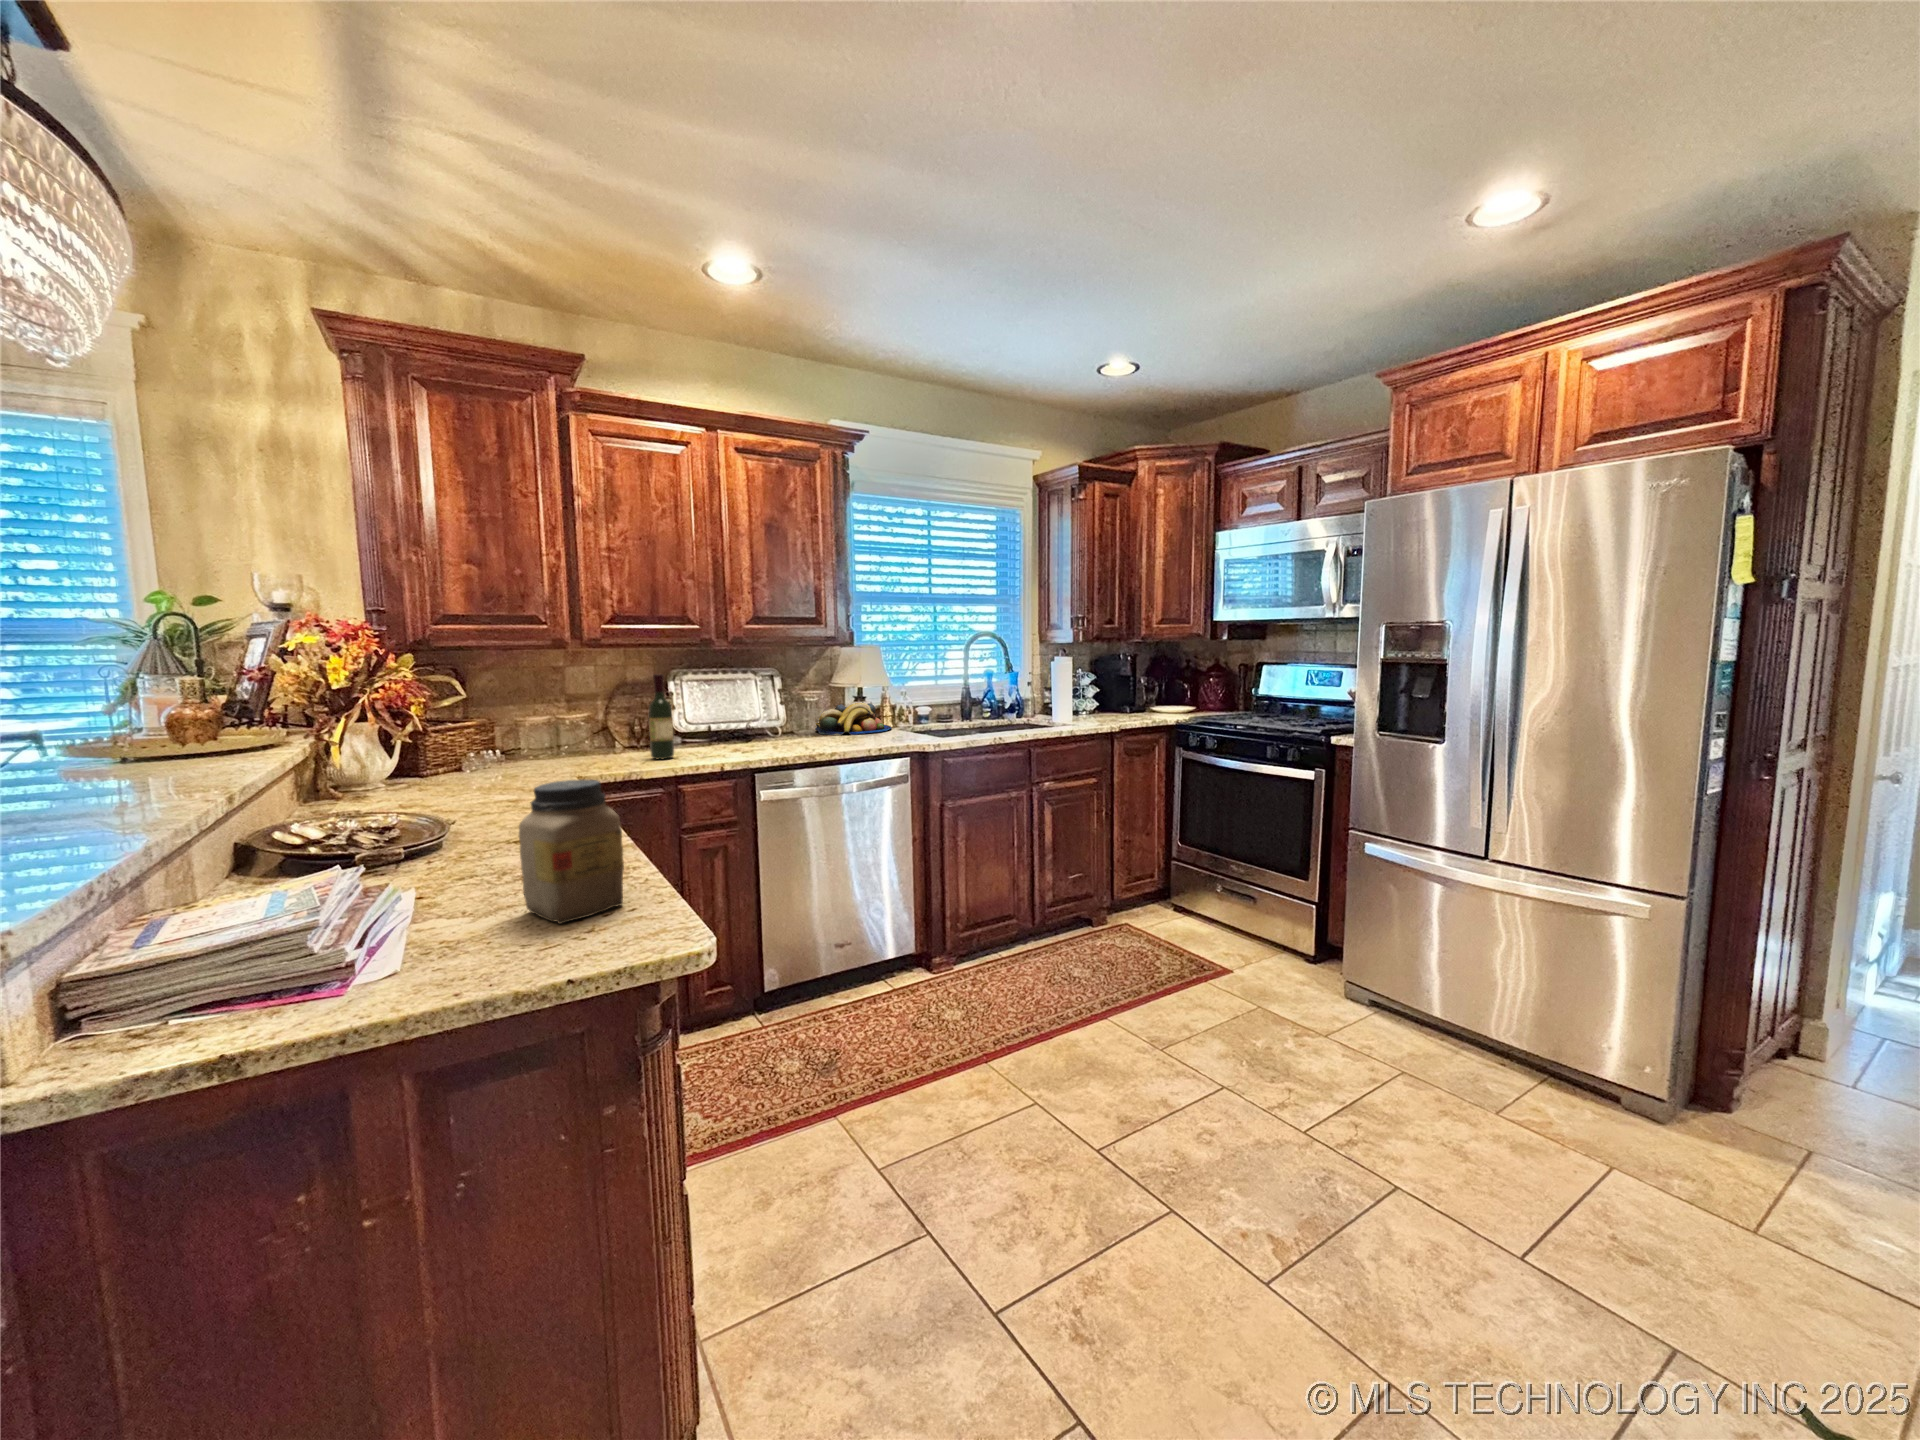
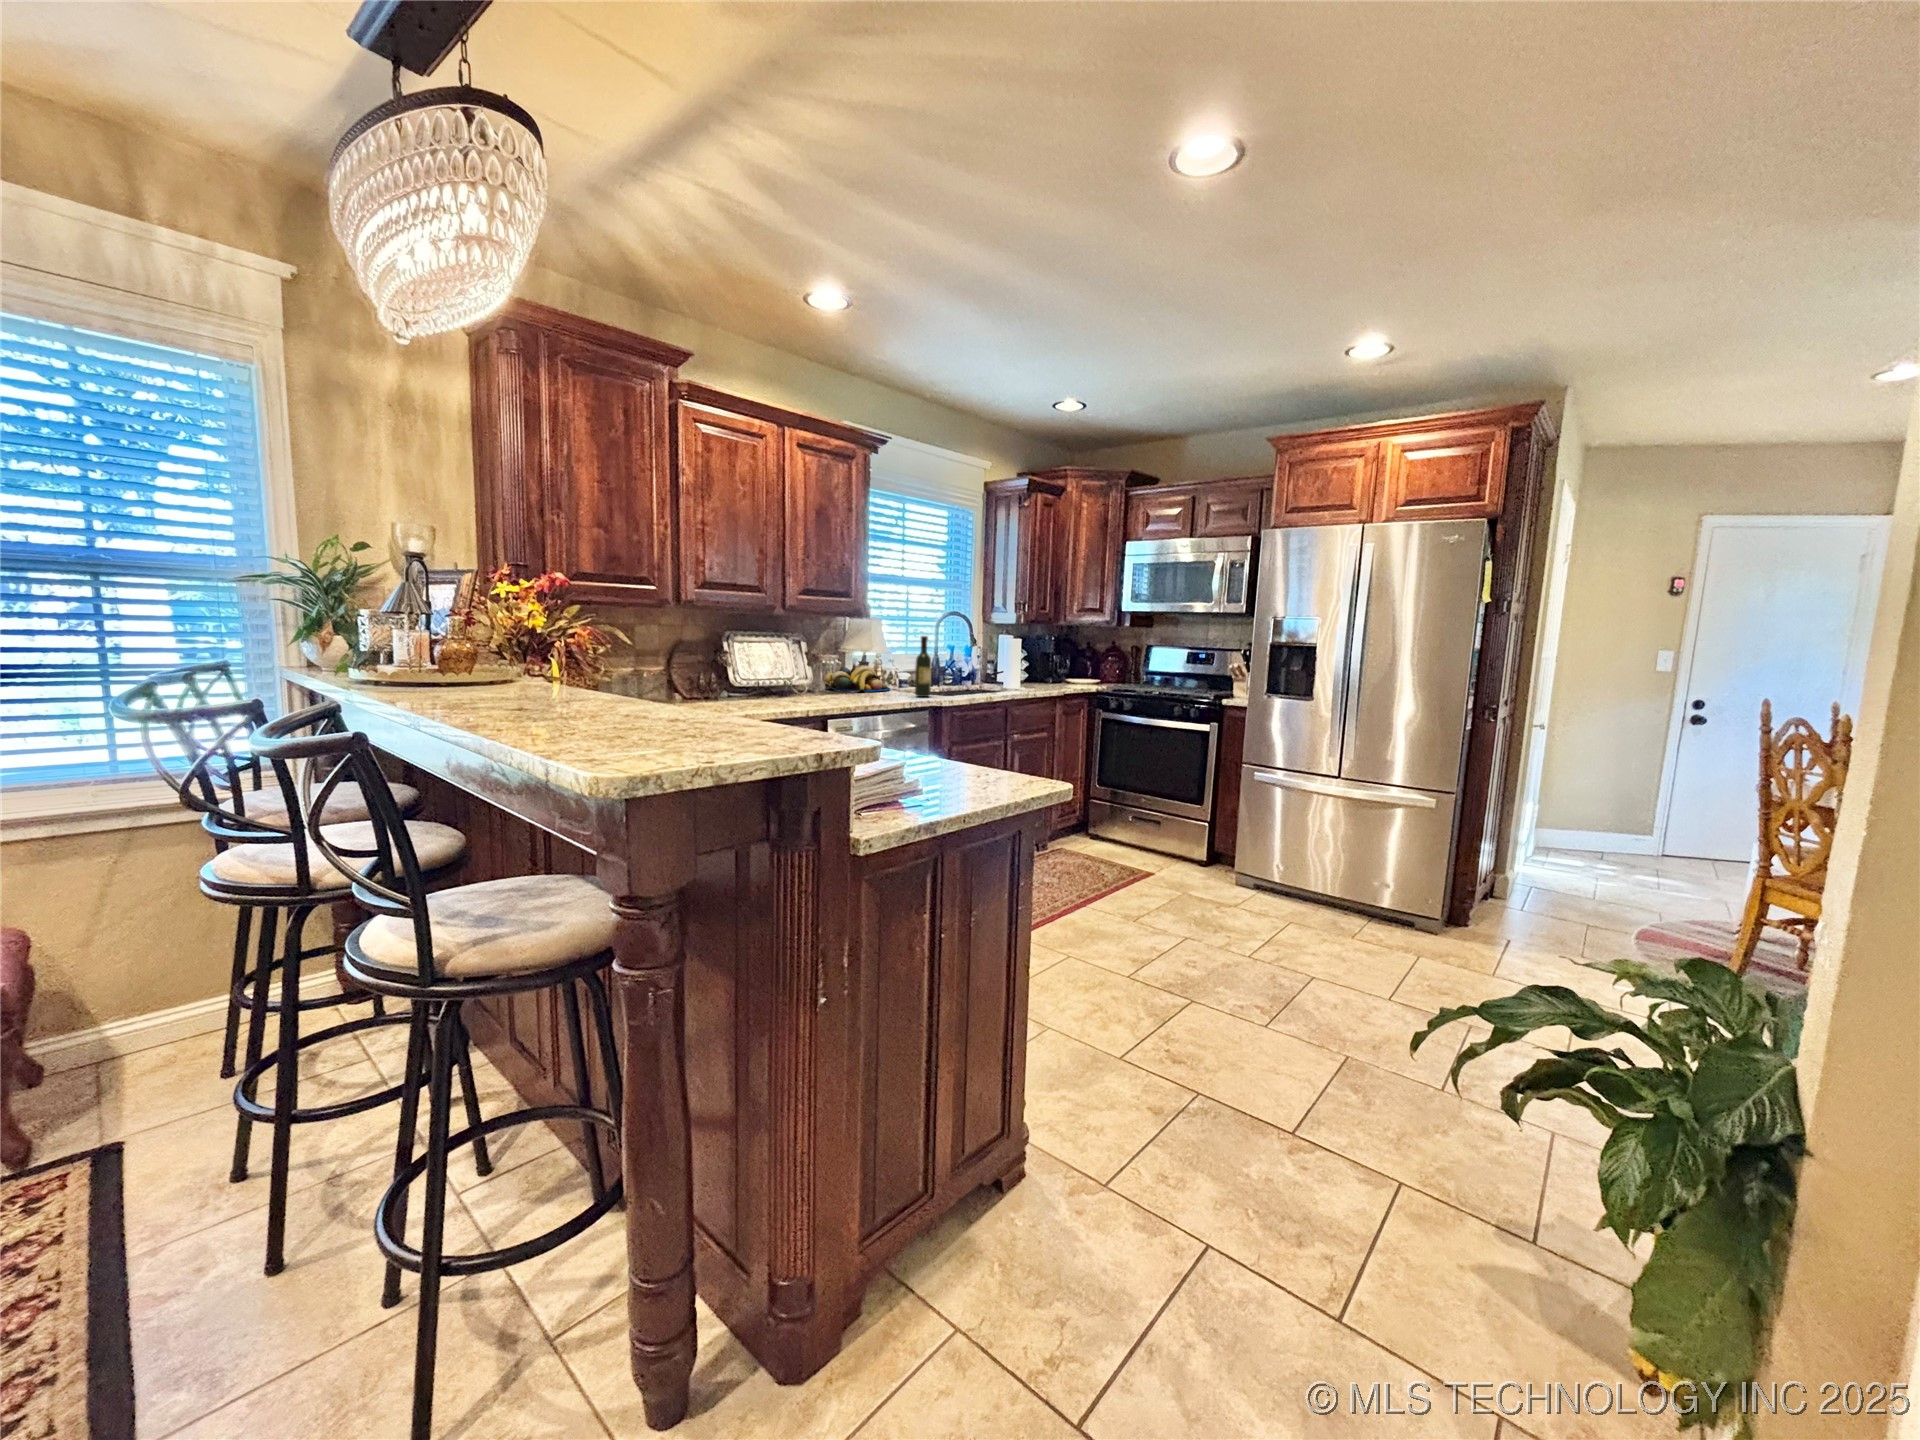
wine bottle: present [649,674,674,759] -> present [915,636,931,697]
jar: present [519,780,624,924] -> none [926,693,984,783]

